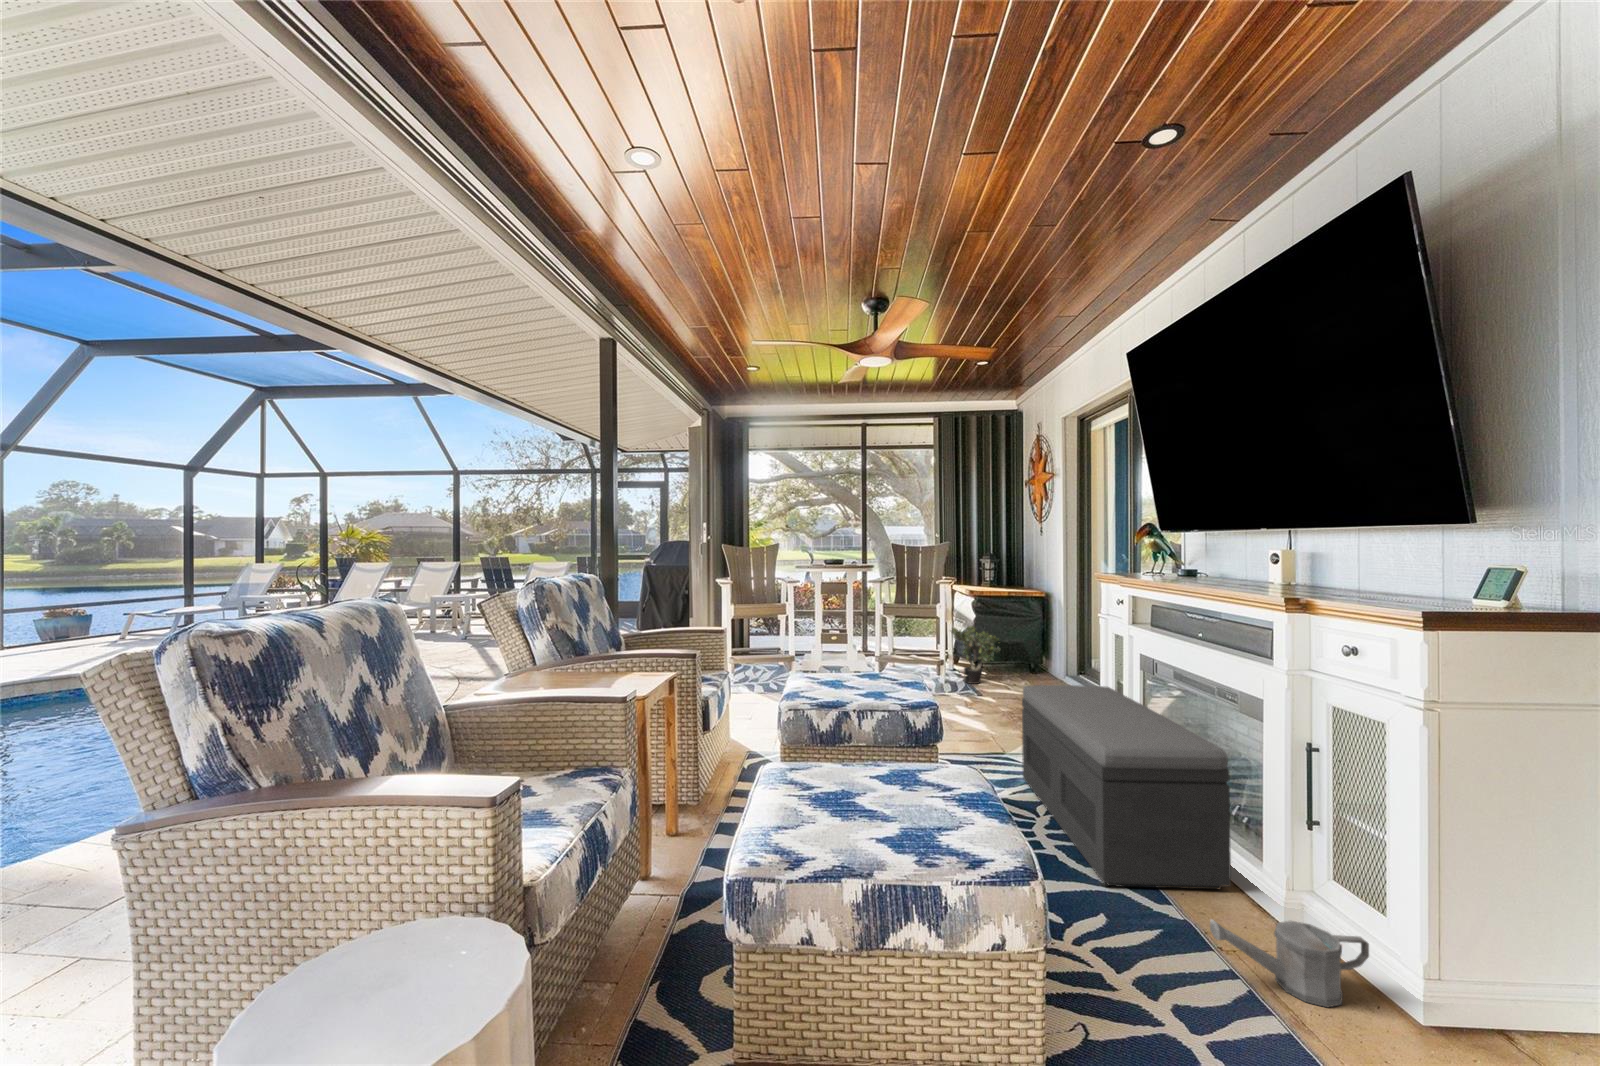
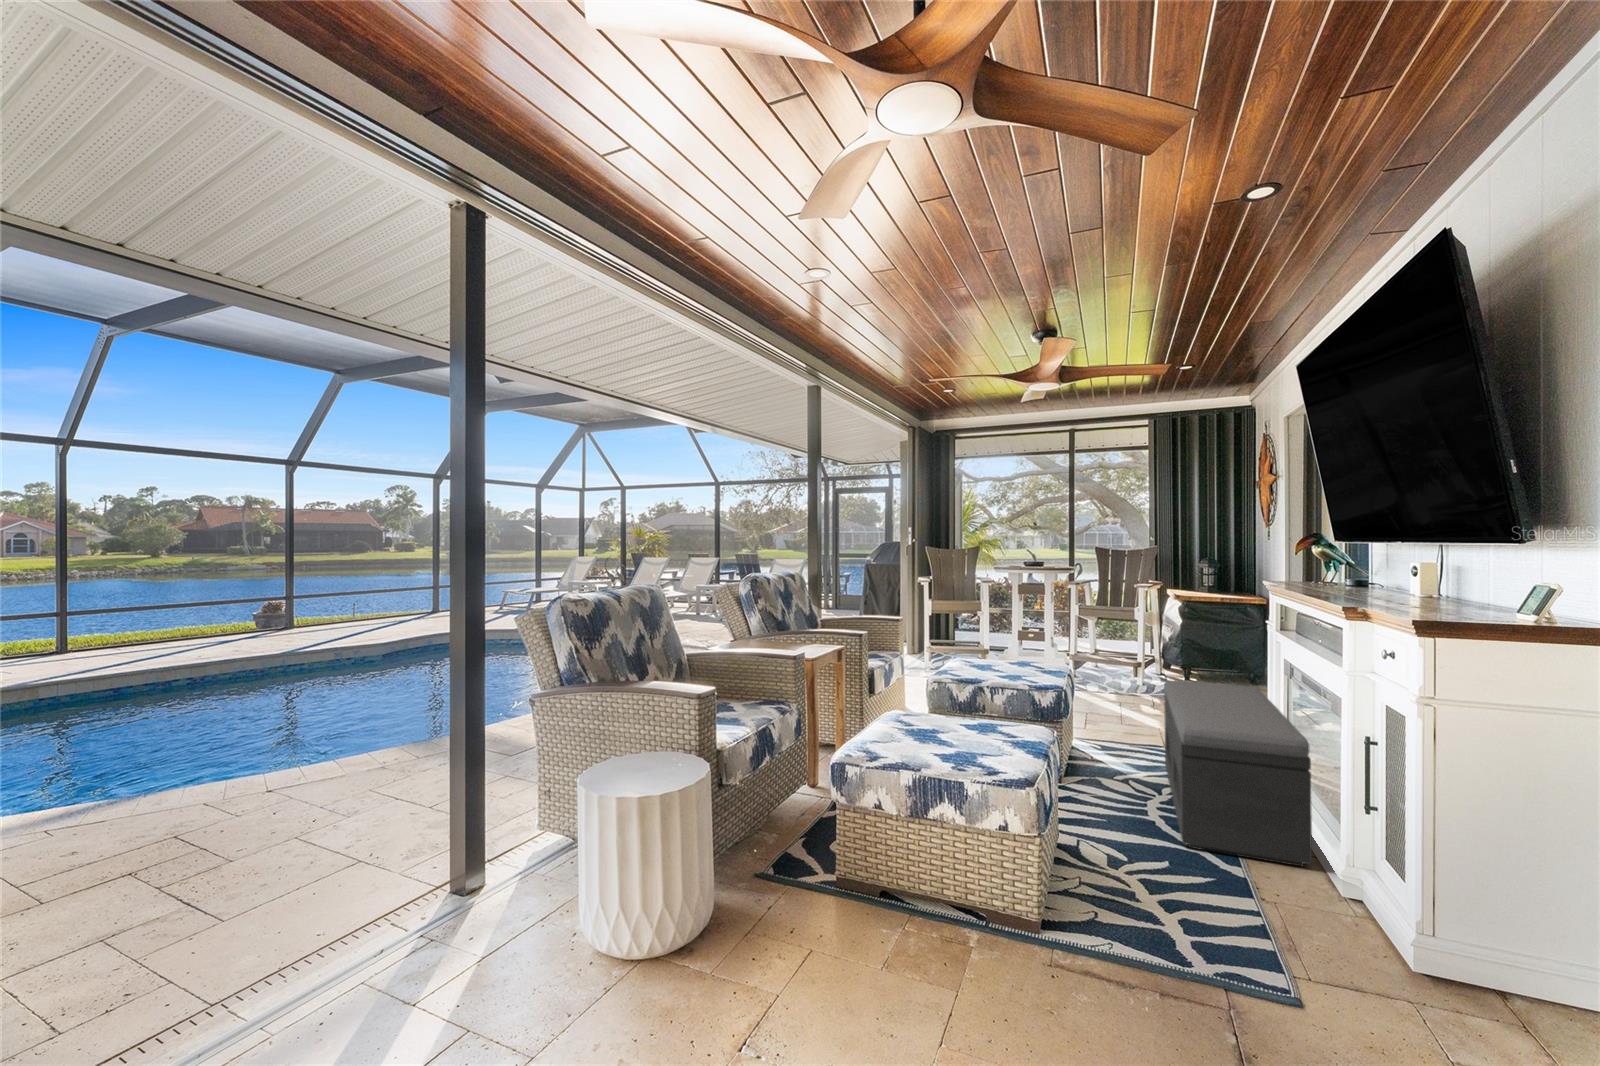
potted plant: present [951,626,1000,684] -> none [1150,628,1207,688]
watering can: present [1210,919,1369,1007] -> none [1232,864,1383,948]

